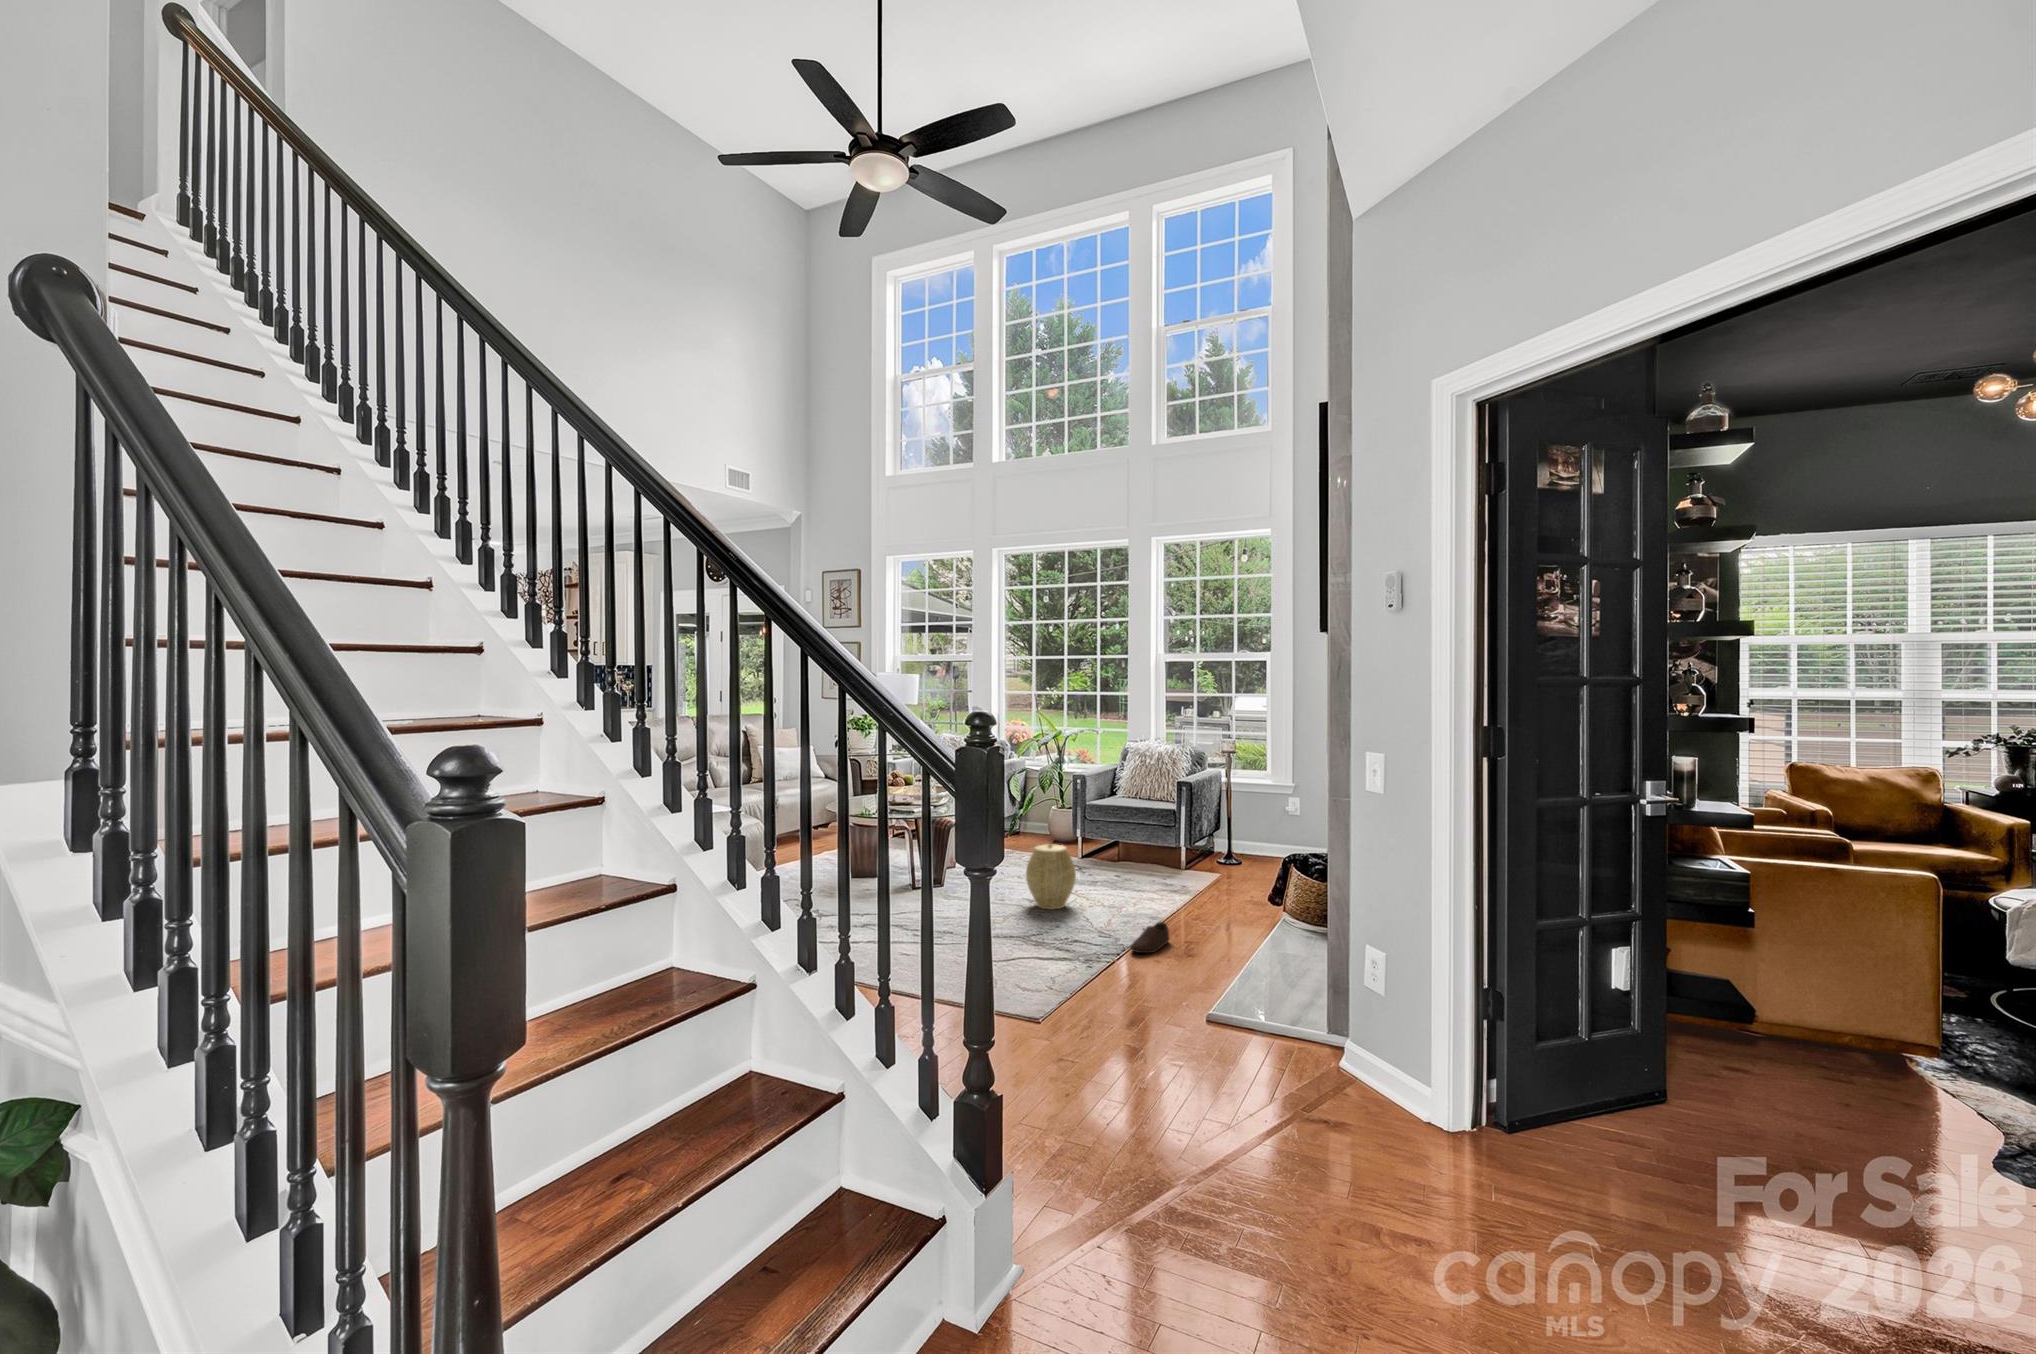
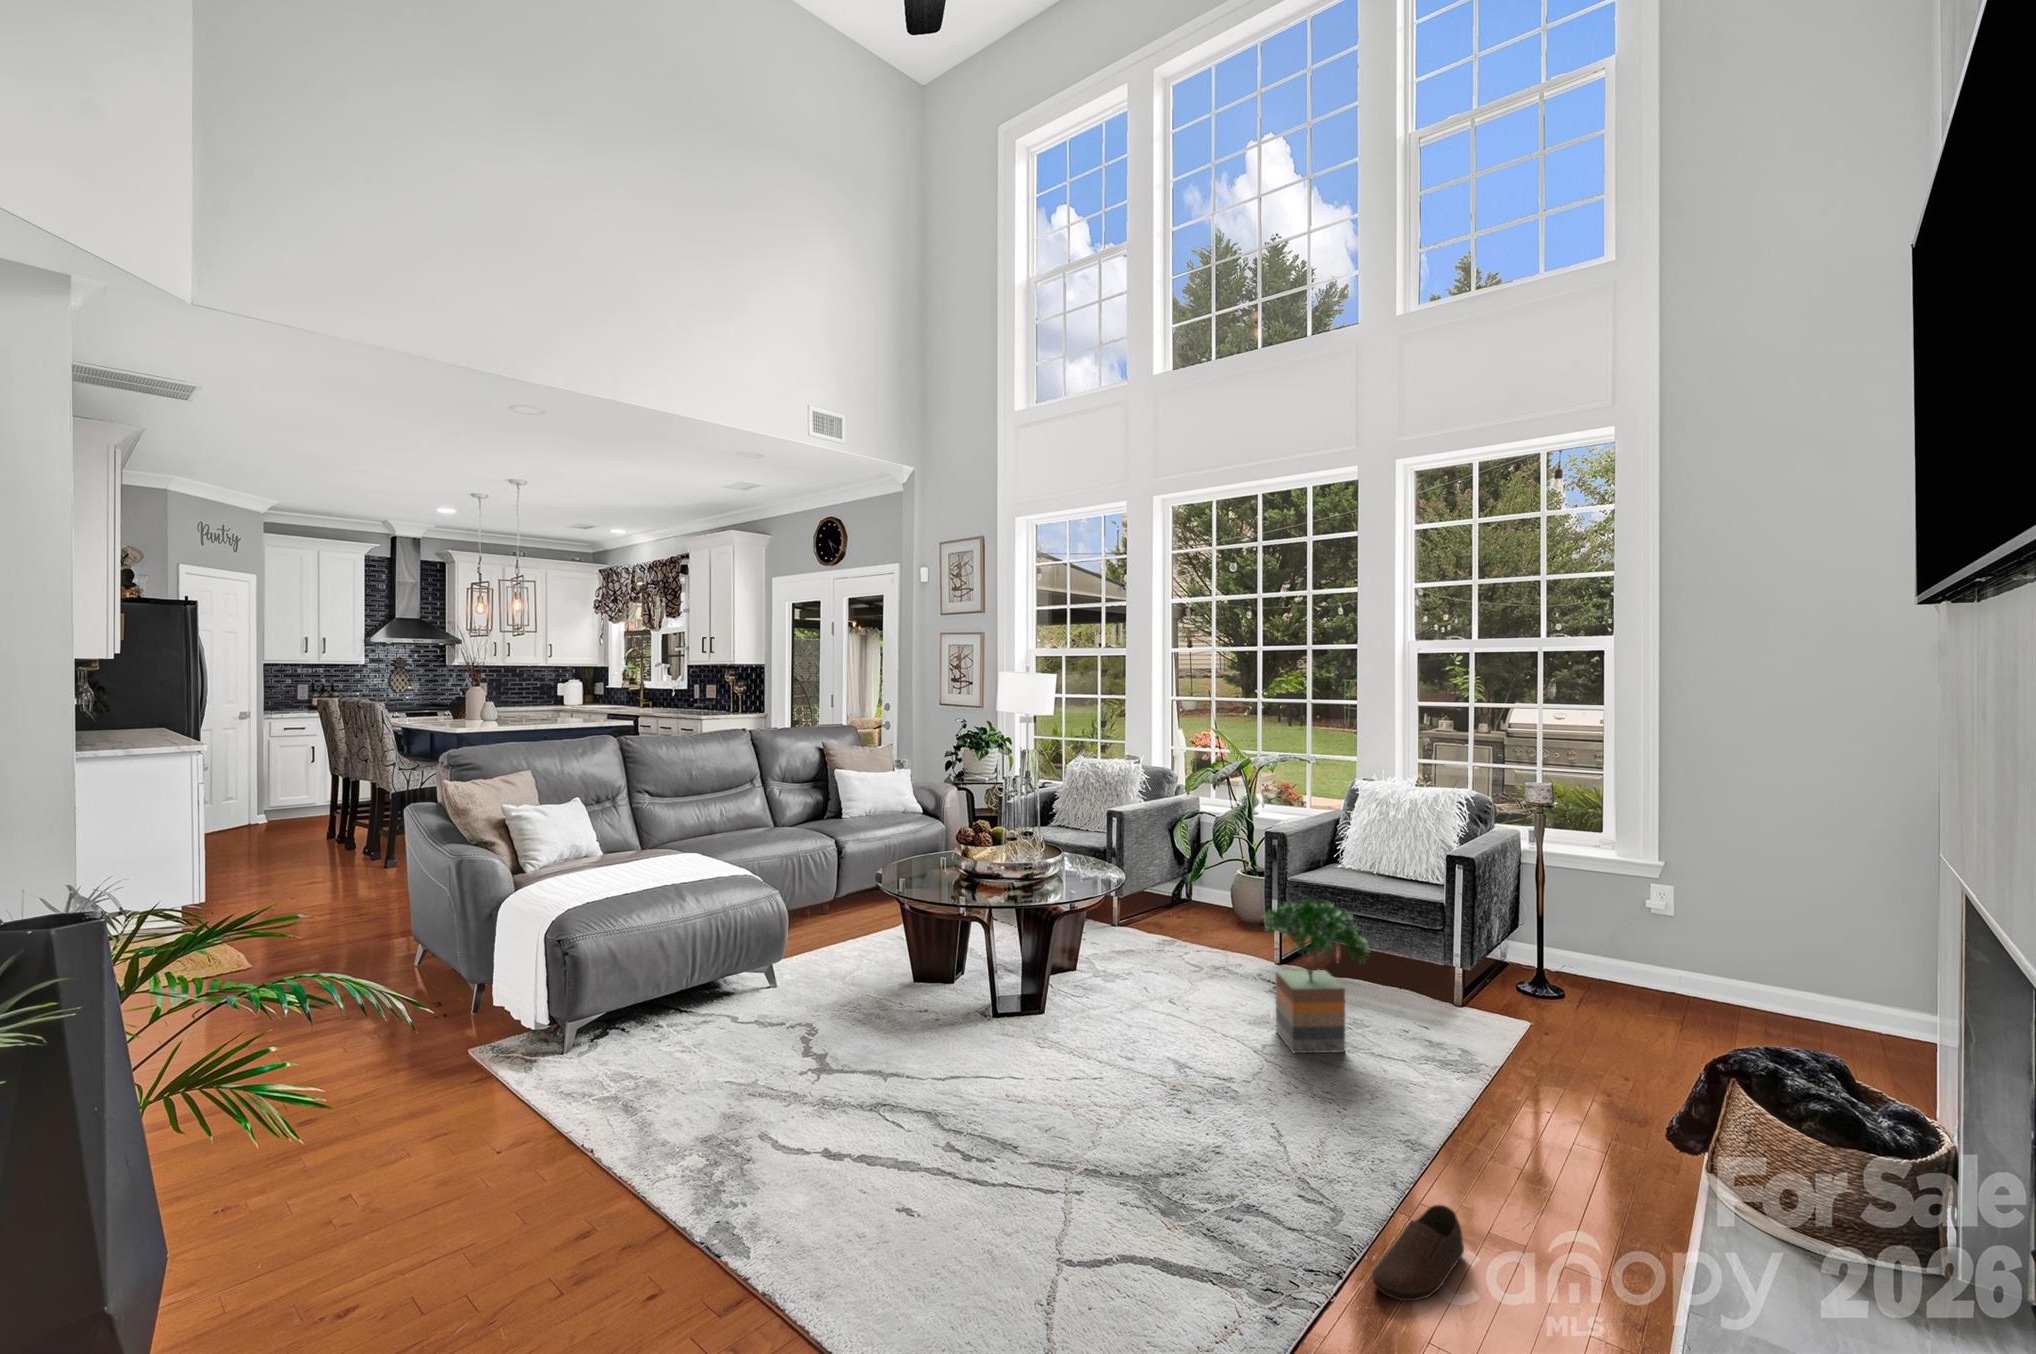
potted tree: none [1074,805,1134,891] -> present [1264,900,1369,1053]
woven basket: present [1026,844,1076,909] -> none [1167,974,1260,1101]

